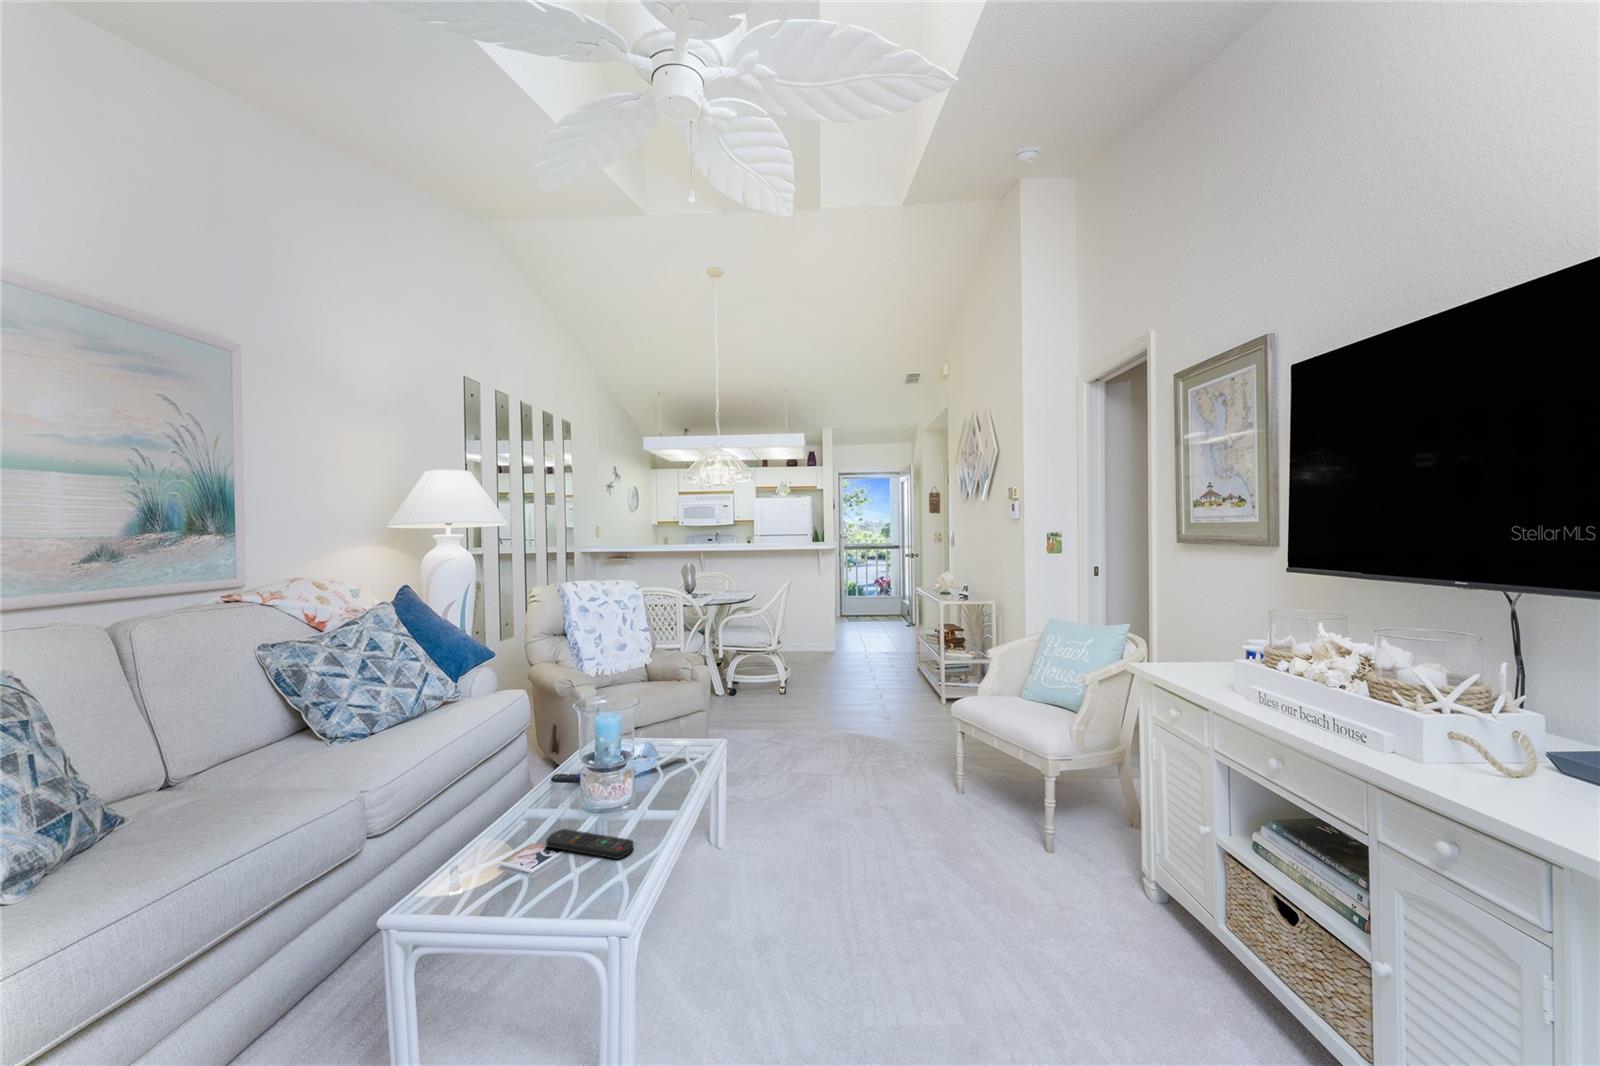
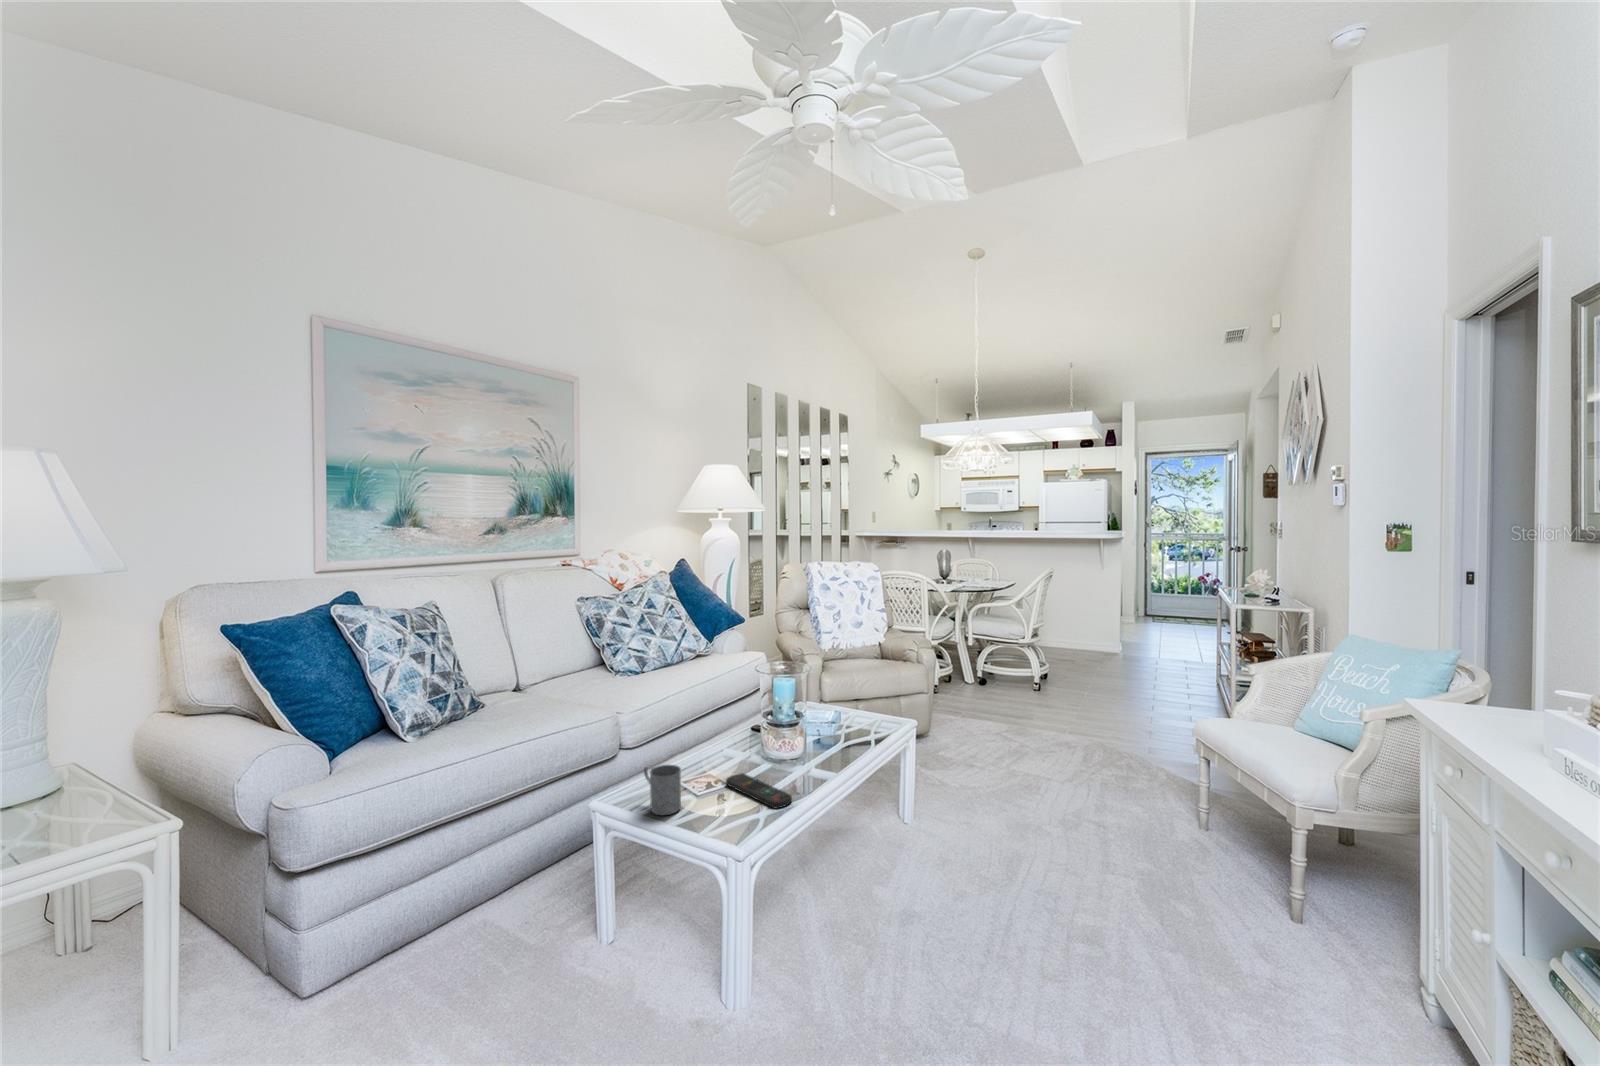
mug: none [450,838,506,904] -> present [644,765,681,815]

